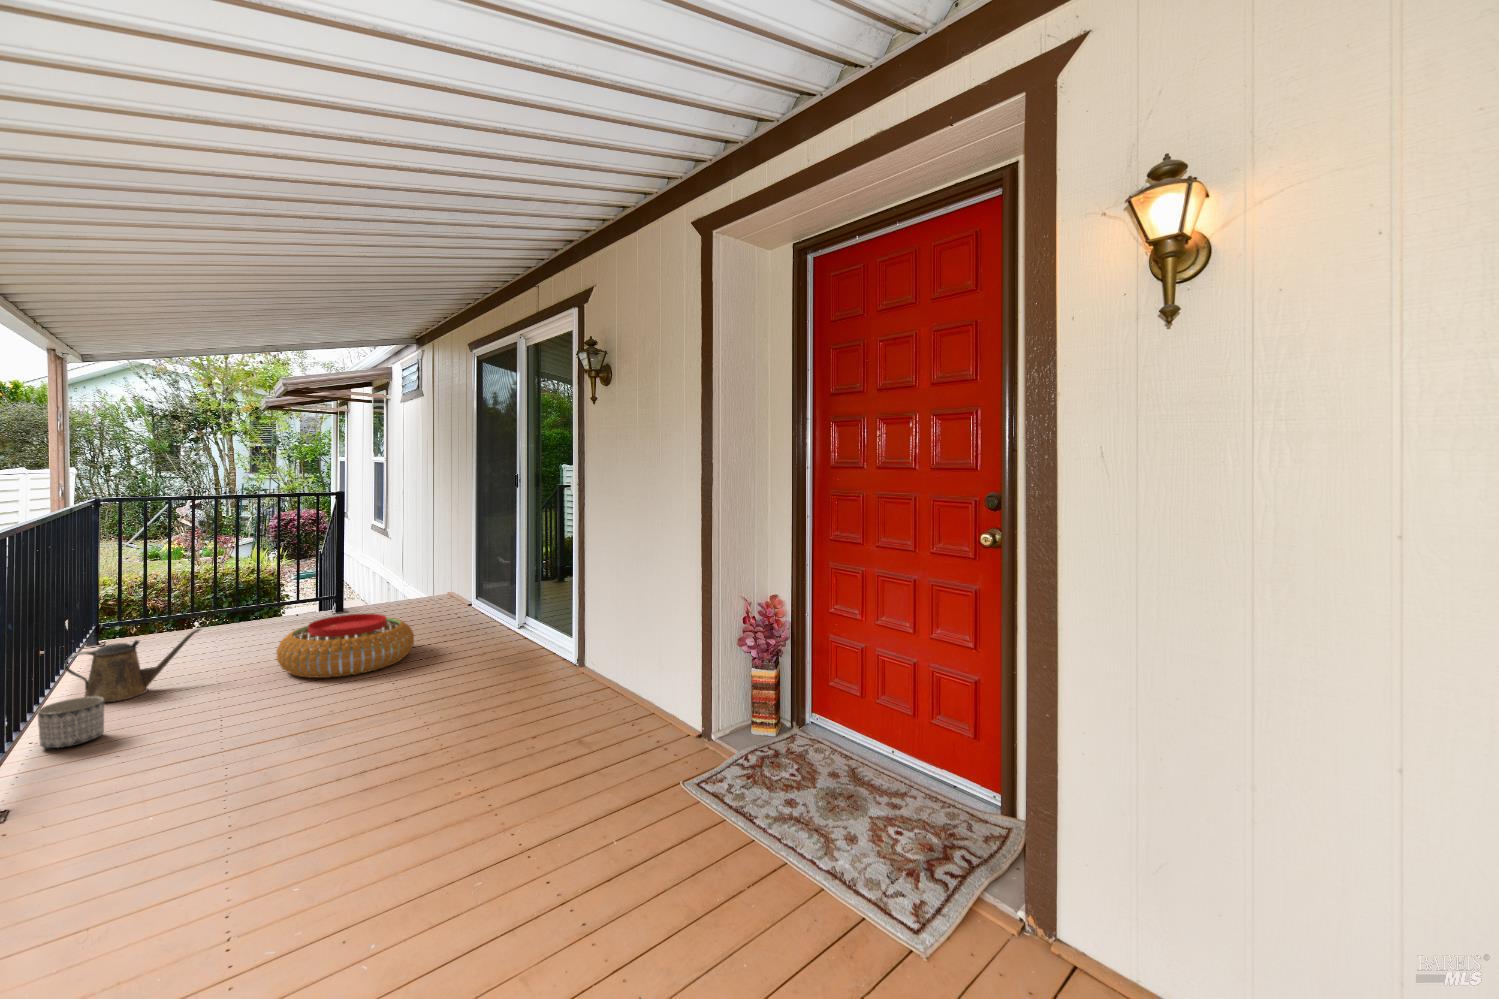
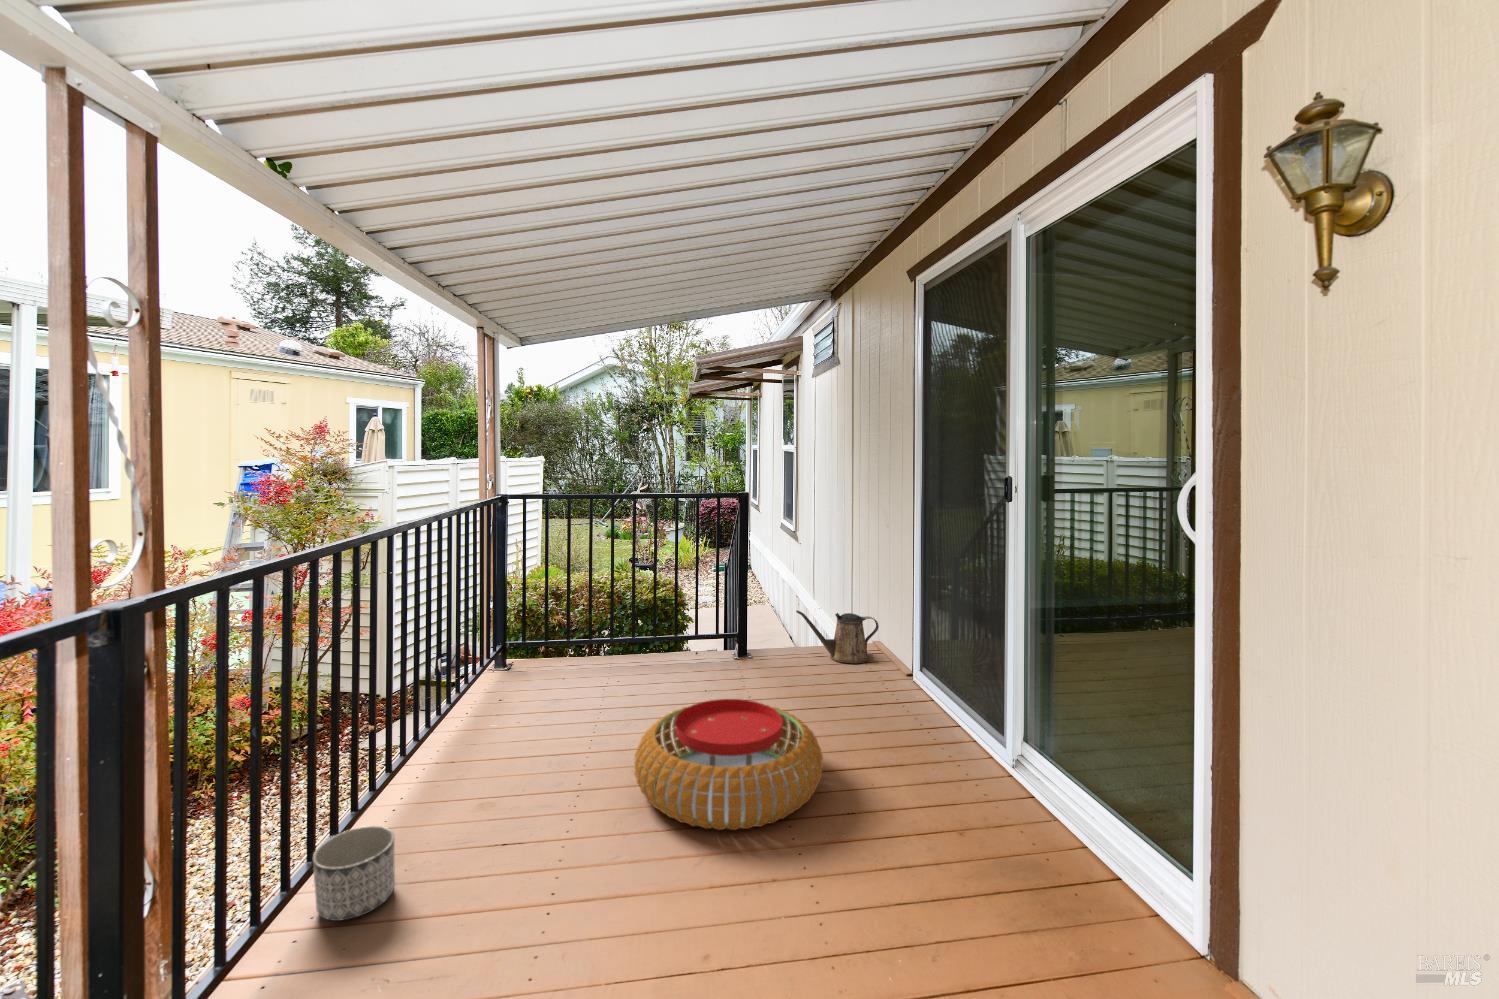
watering can: present [64,628,201,702] -> present [796,610,879,663]

